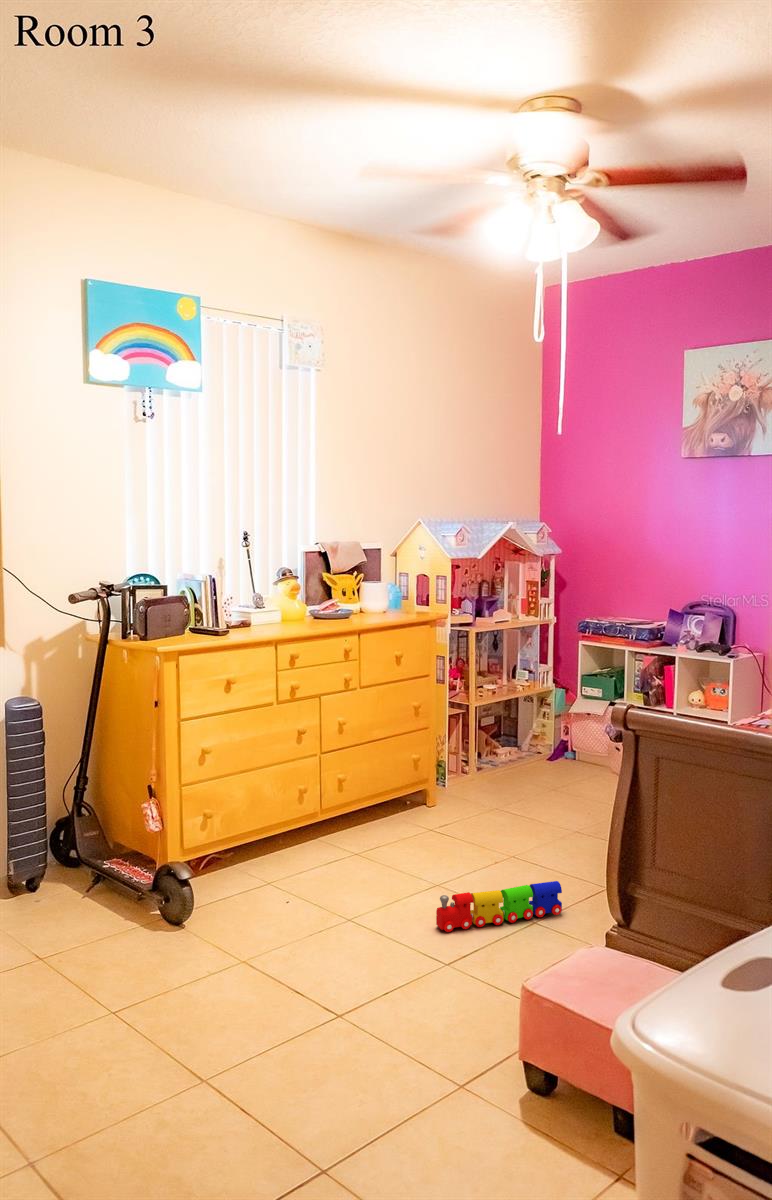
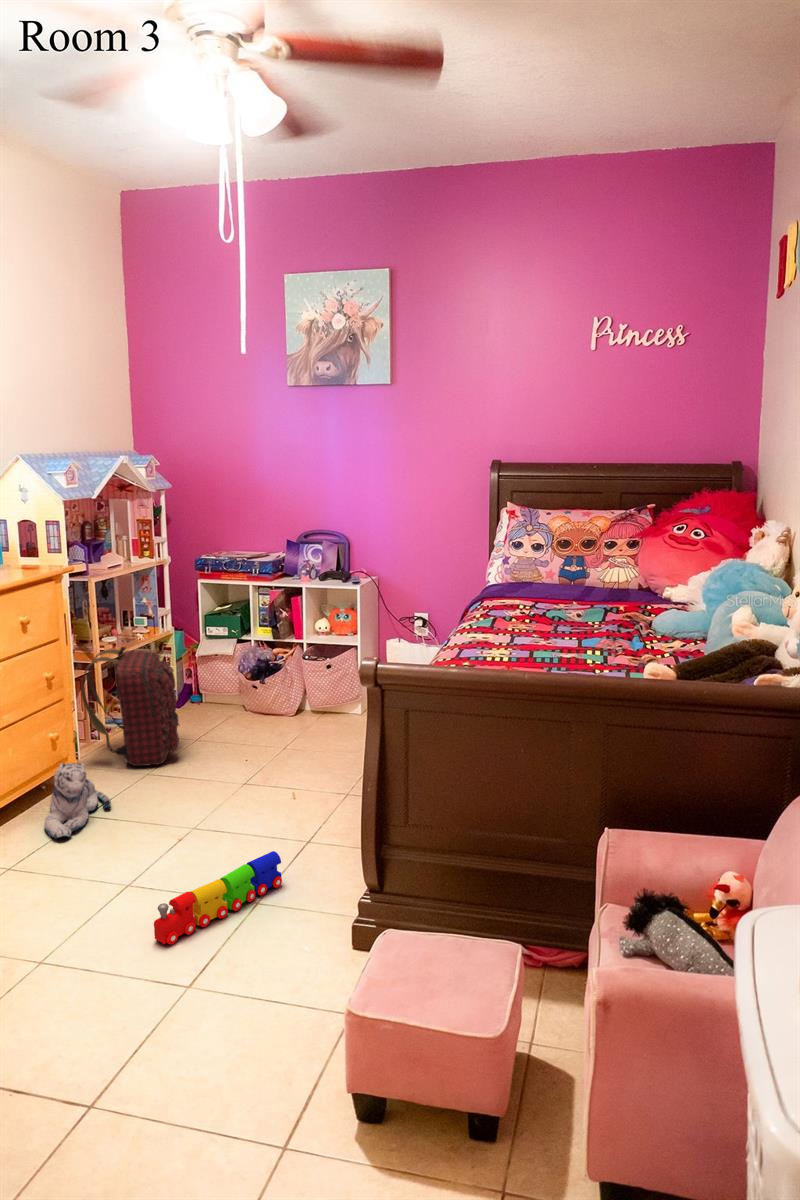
backpack: none [449,691,536,802] -> present [81,647,179,766]
plush toy: none [395,779,454,841] -> present [45,763,111,839]

